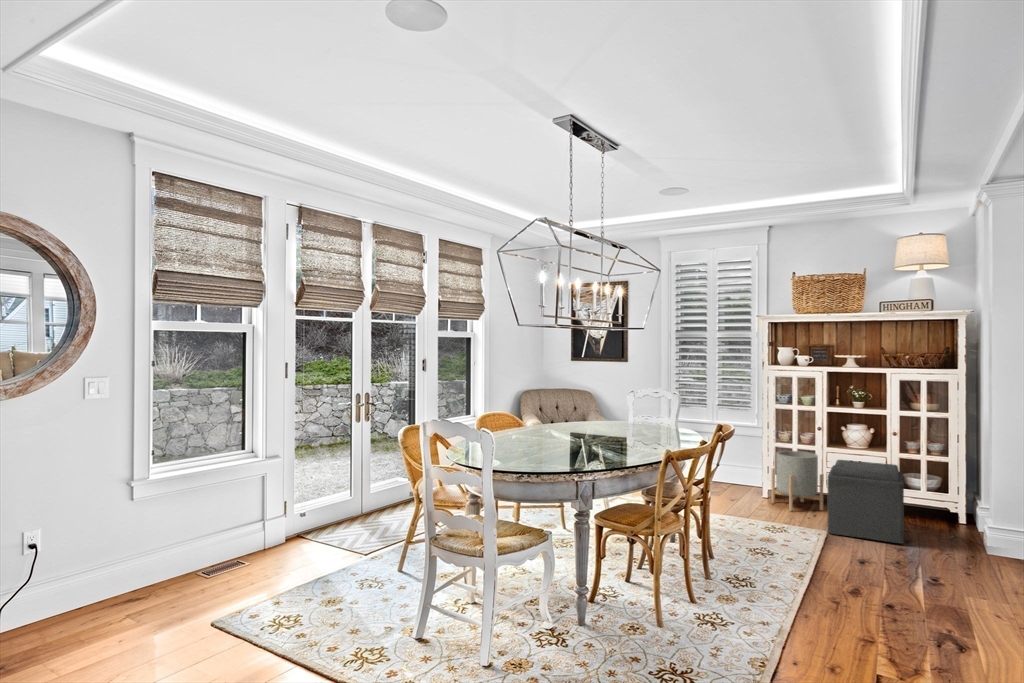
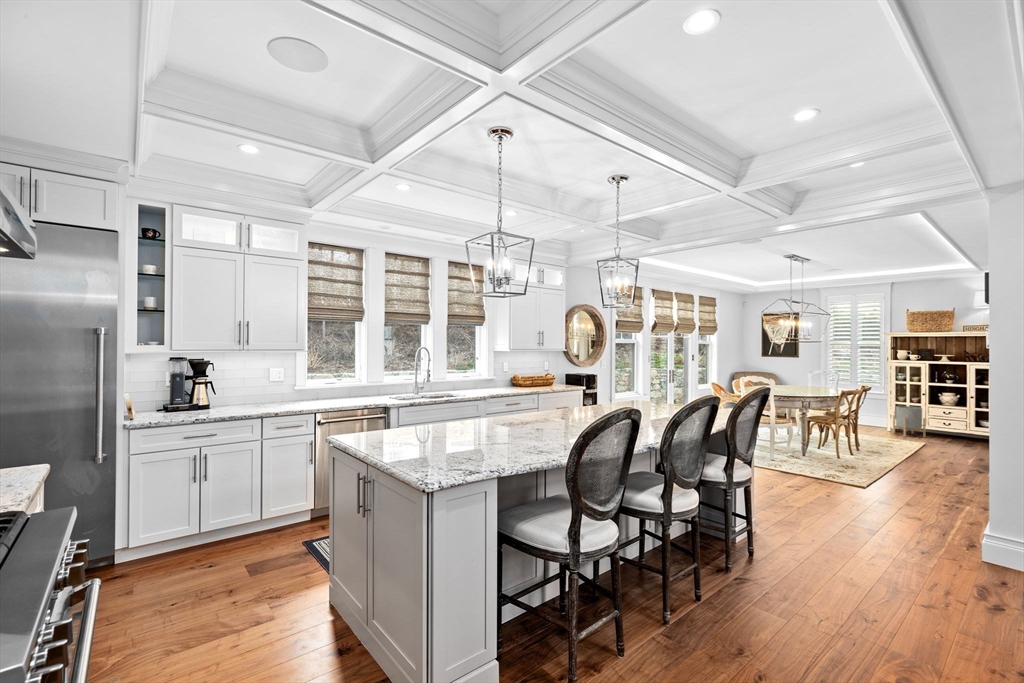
ottoman: present [827,460,904,543] -> none [926,409,974,450]

